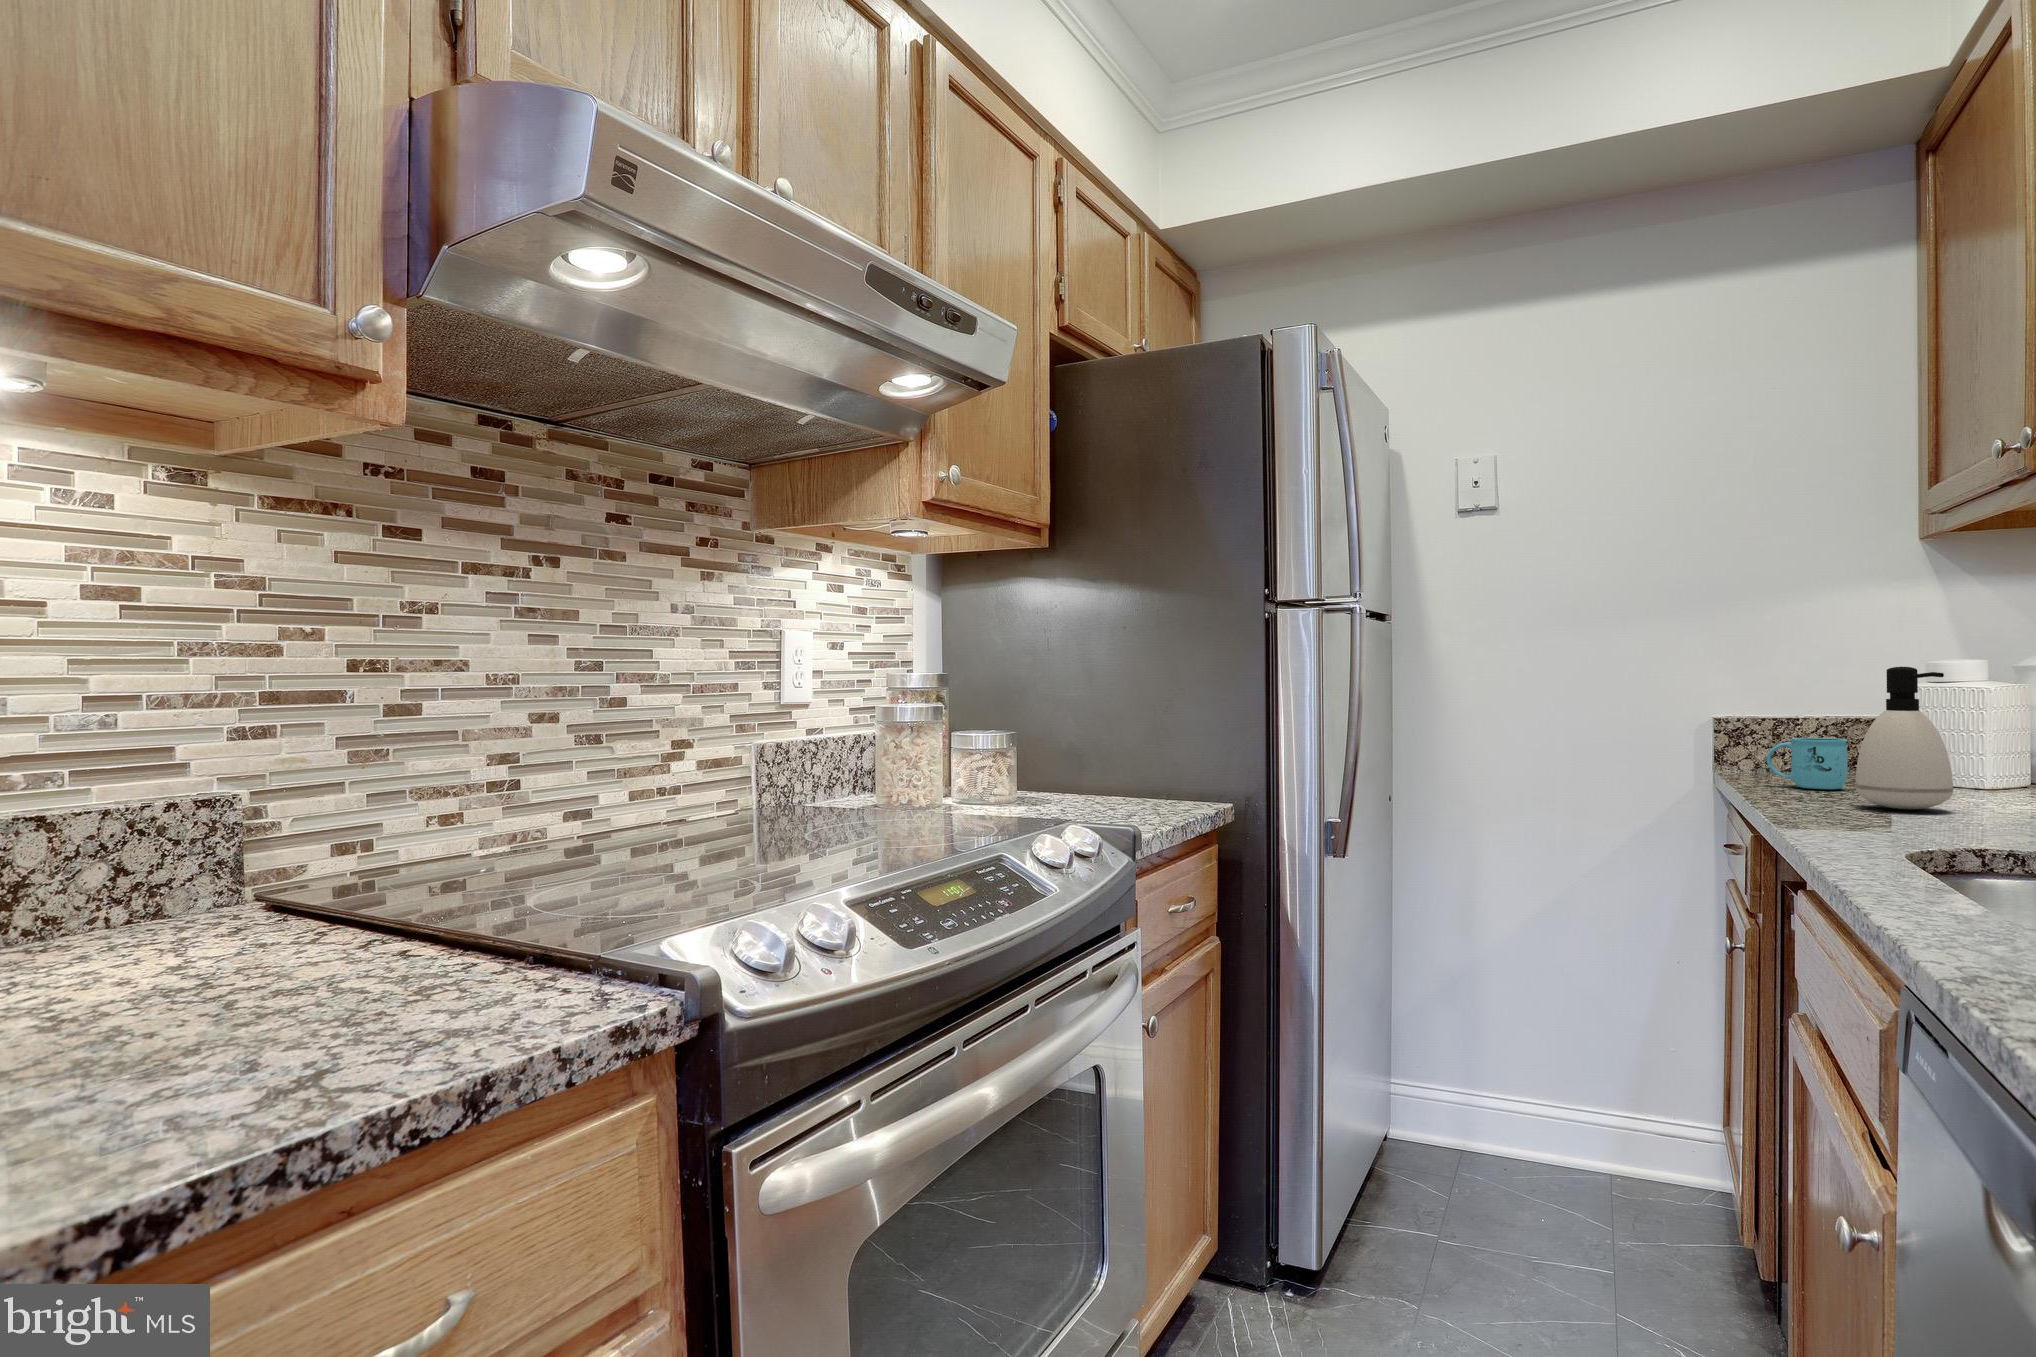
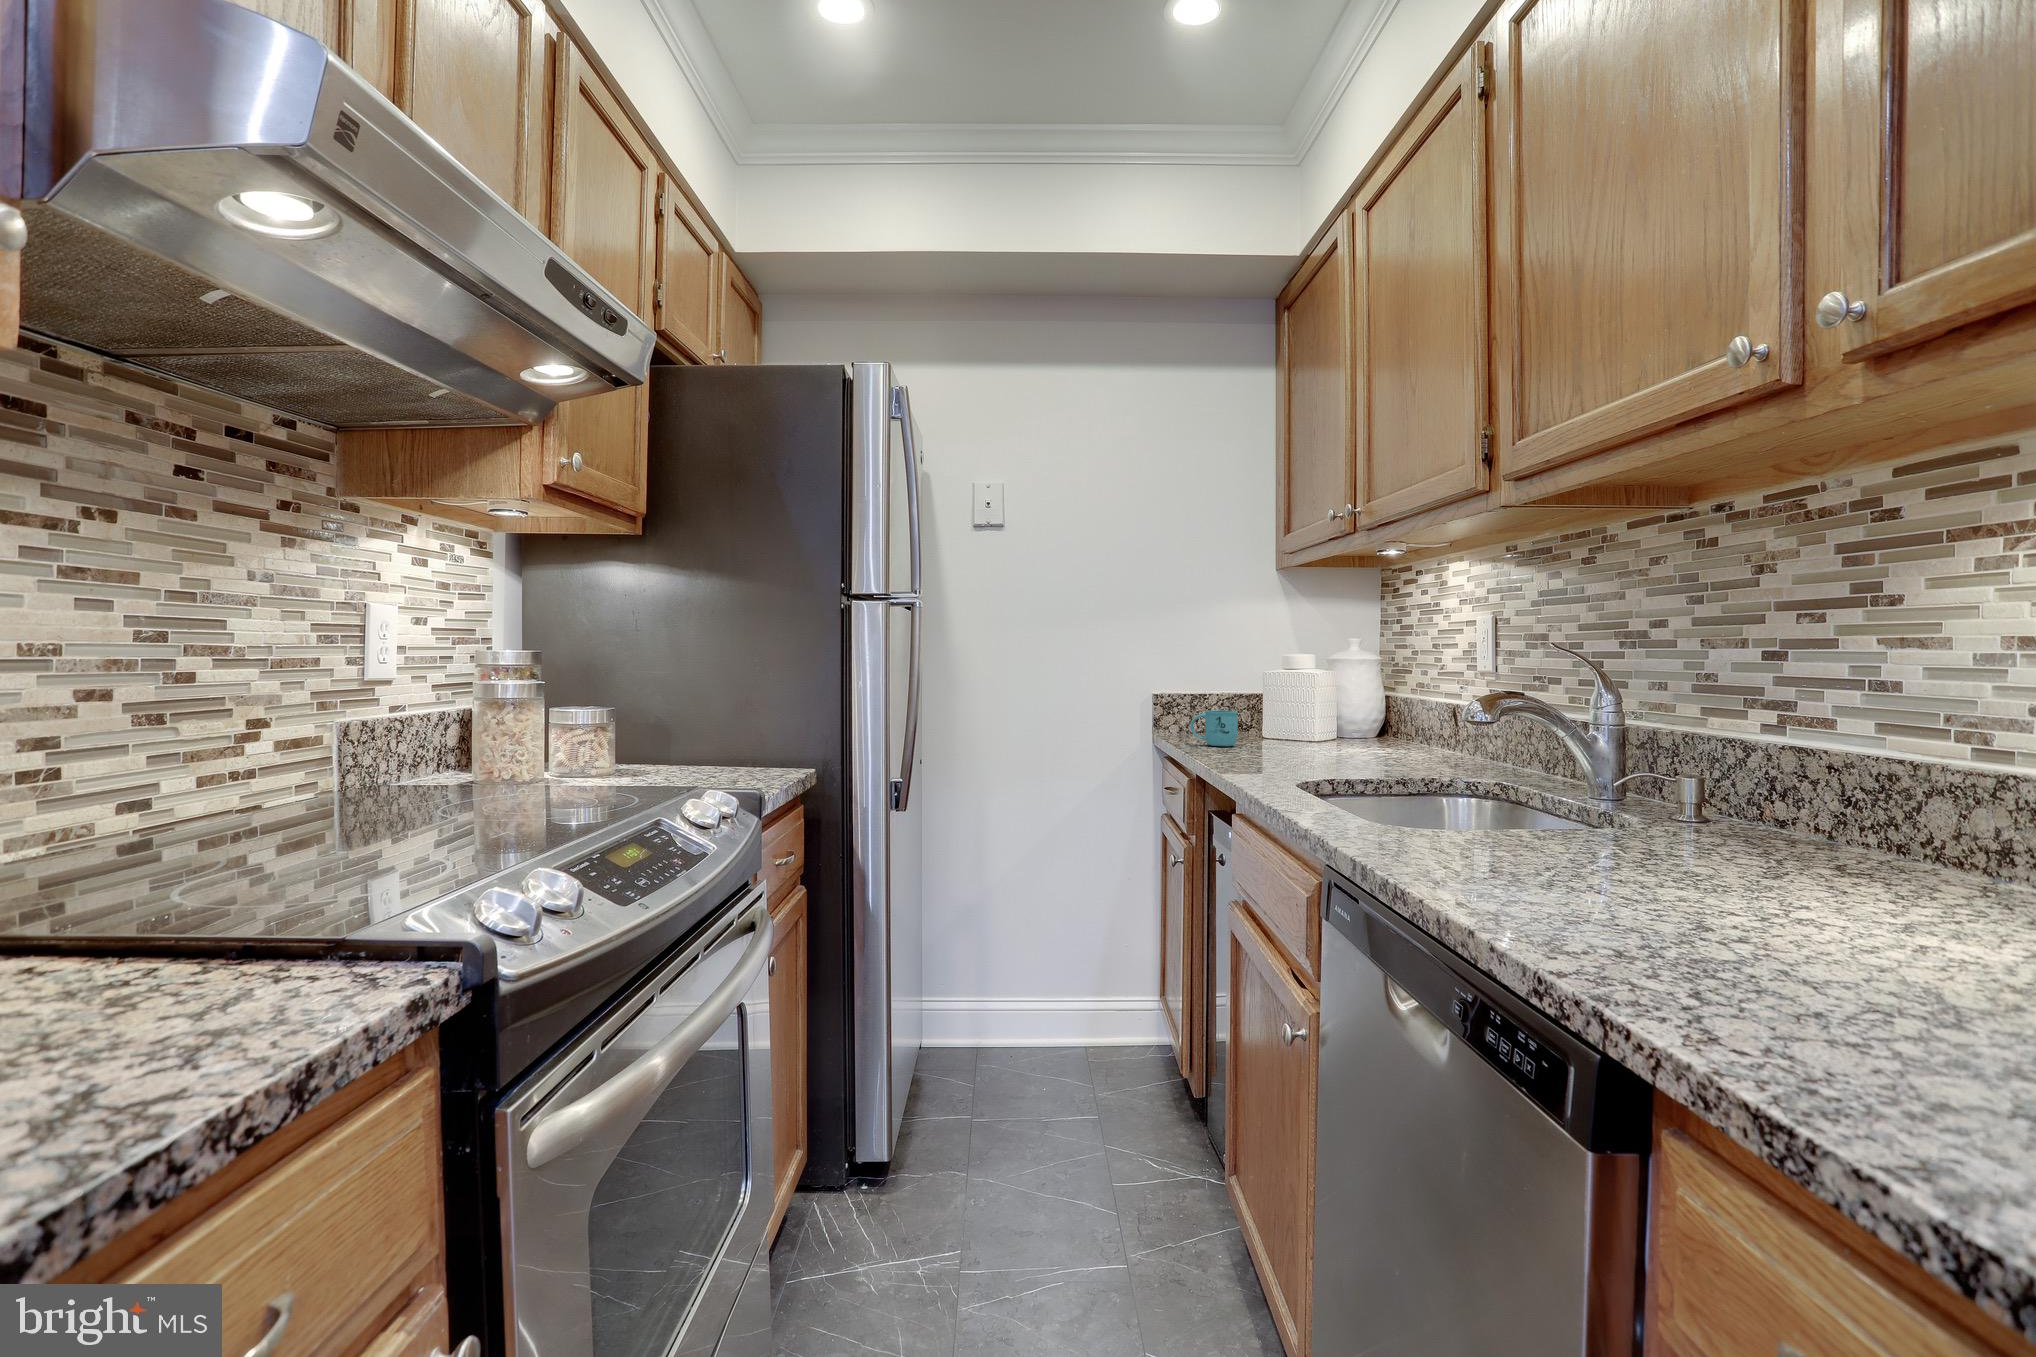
soap dispenser: present [1856,667,1953,809] -> none [1249,662,1302,758]

